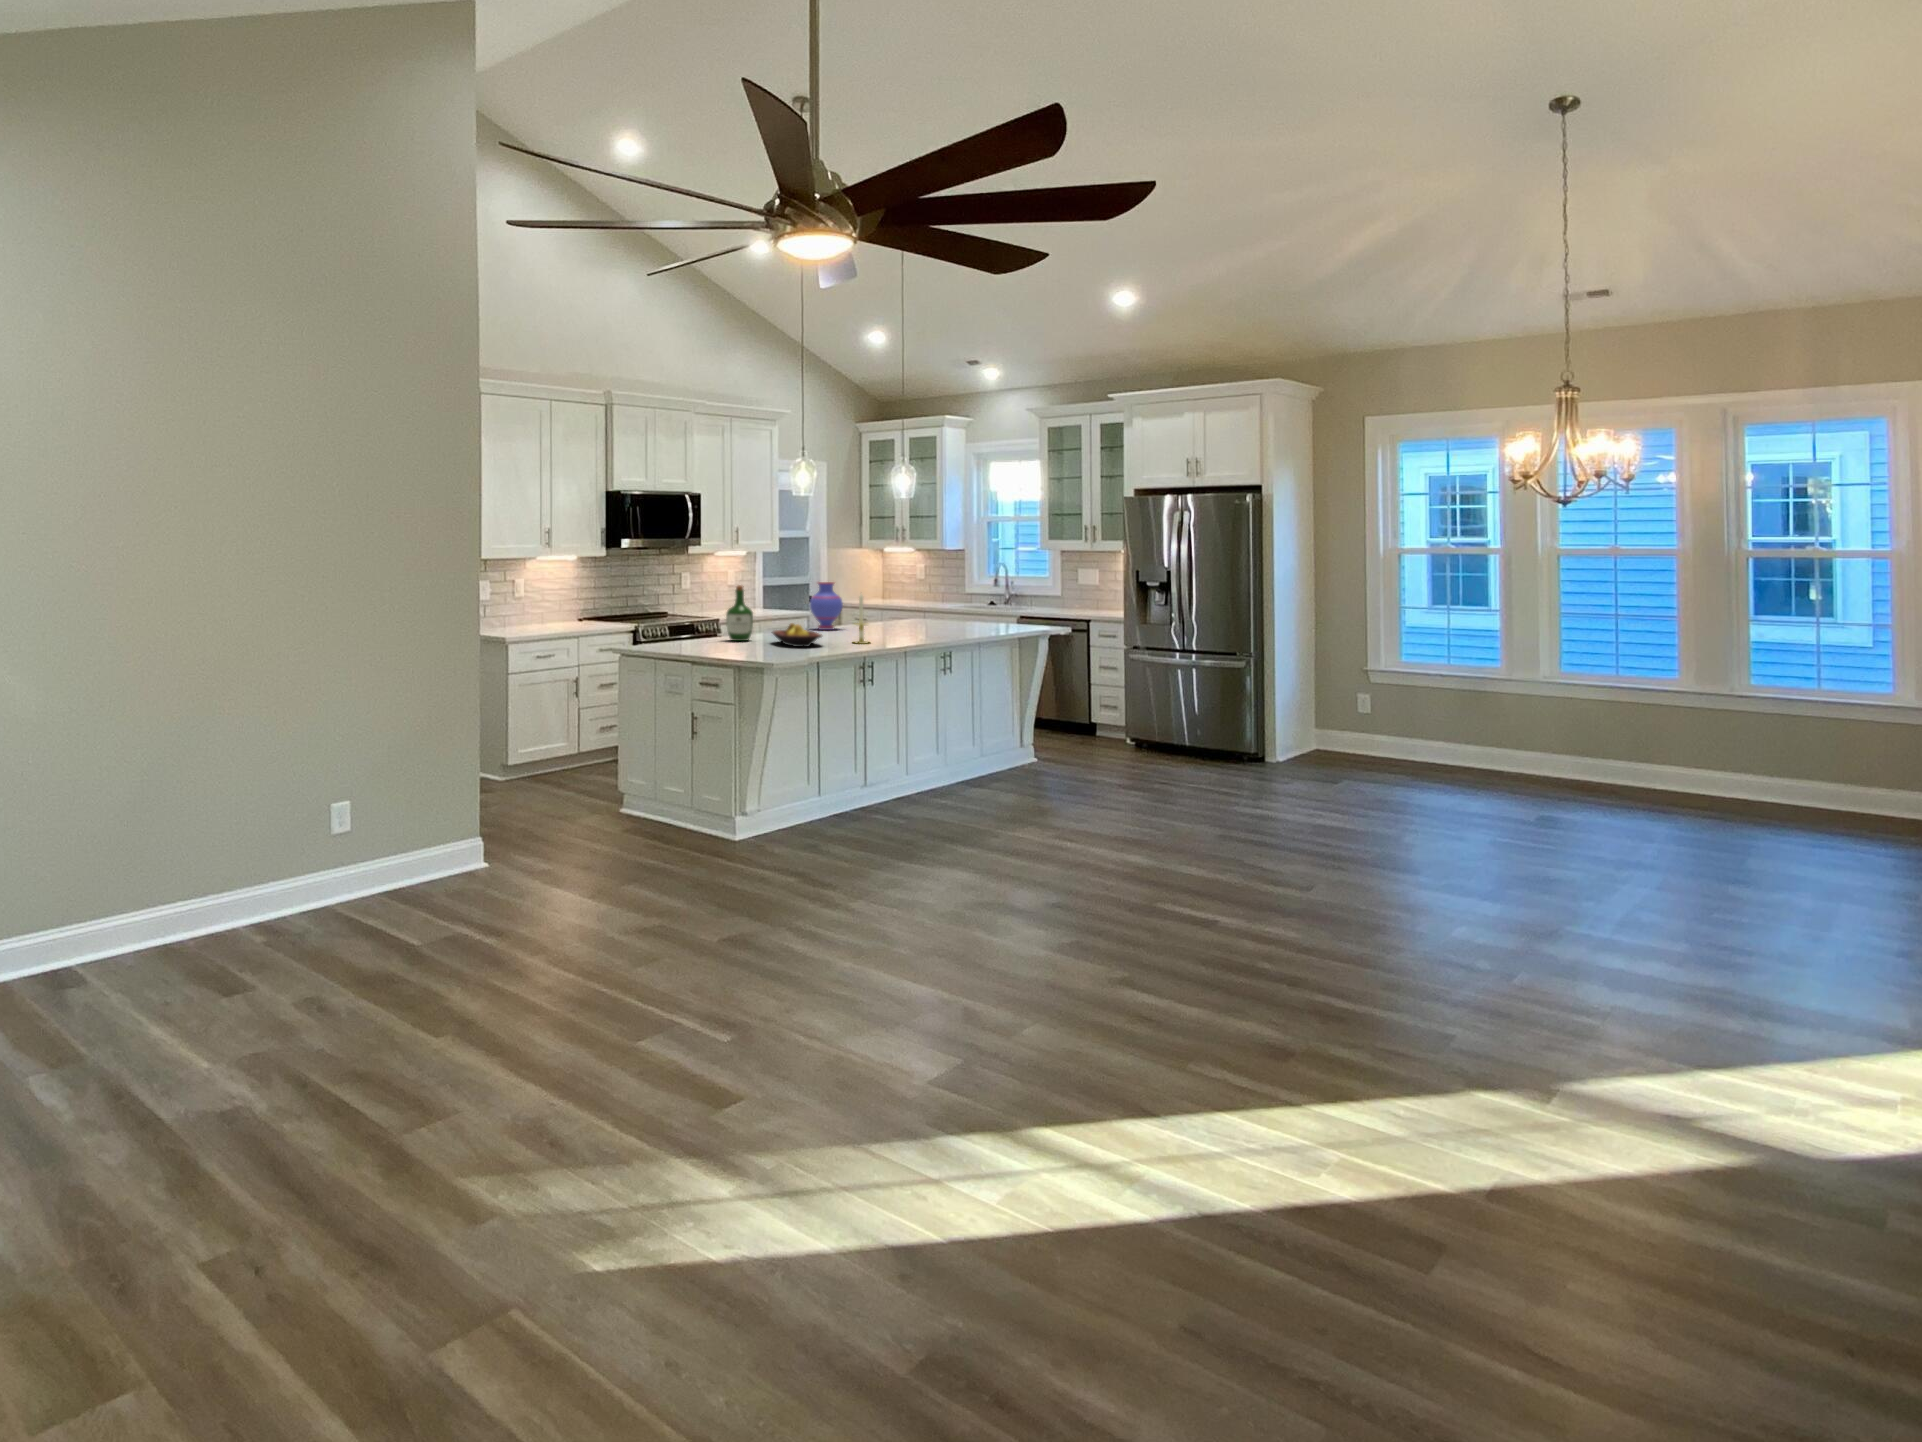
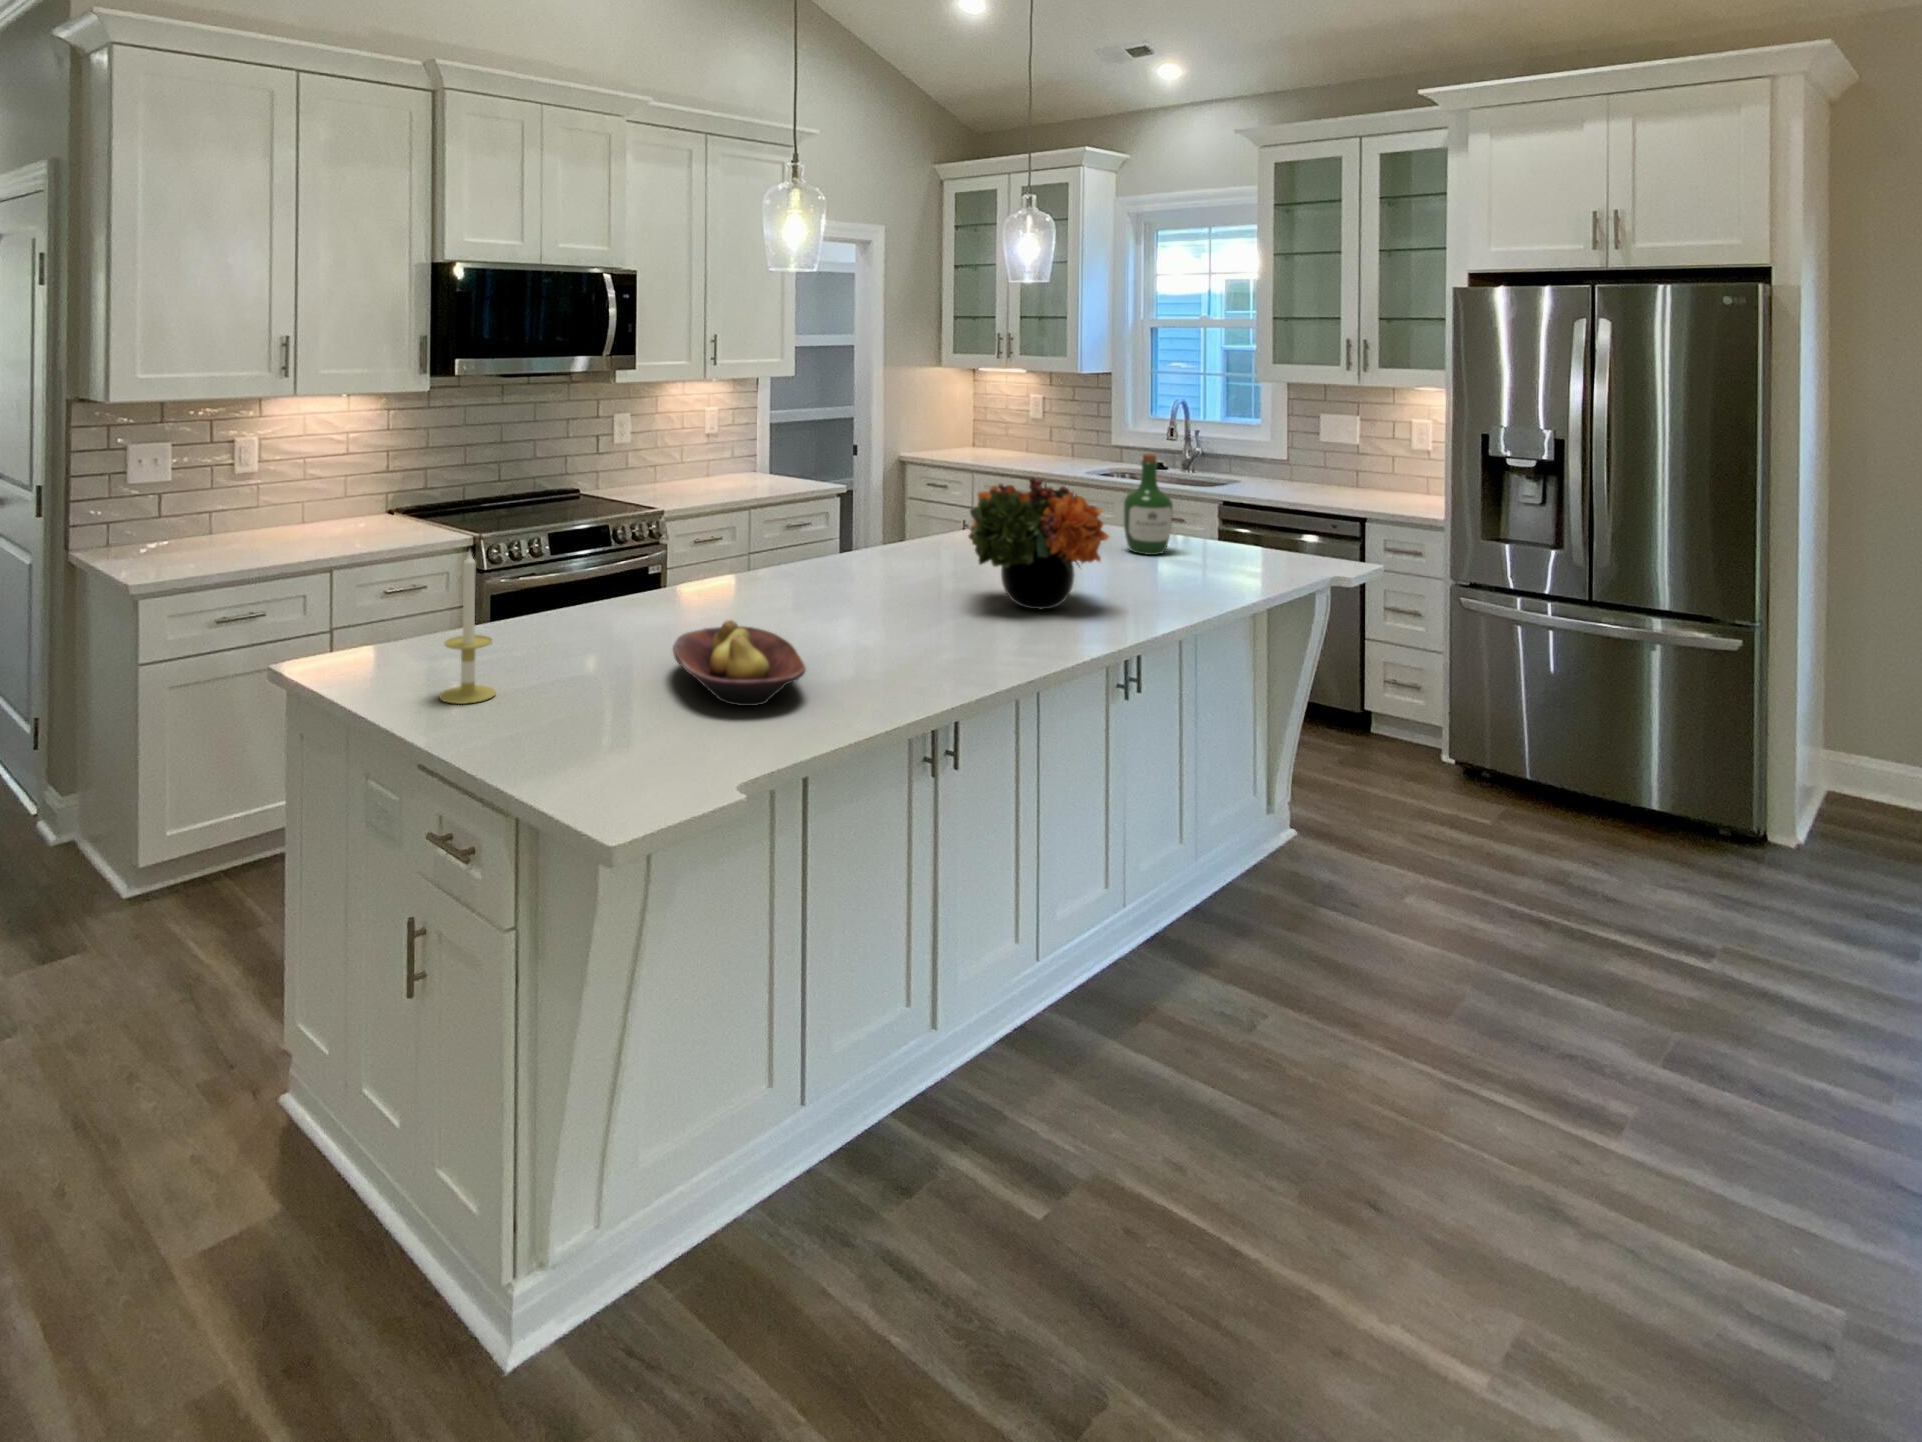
flower arrangement: none [879,579,939,633] -> present [968,477,1109,609]
vase: present [810,582,843,630] -> none [809,472,884,585]
wine bottle: present [726,585,753,641] -> present [1124,453,1173,555]
candle: present [855,595,868,644] -> present [439,551,496,704]

